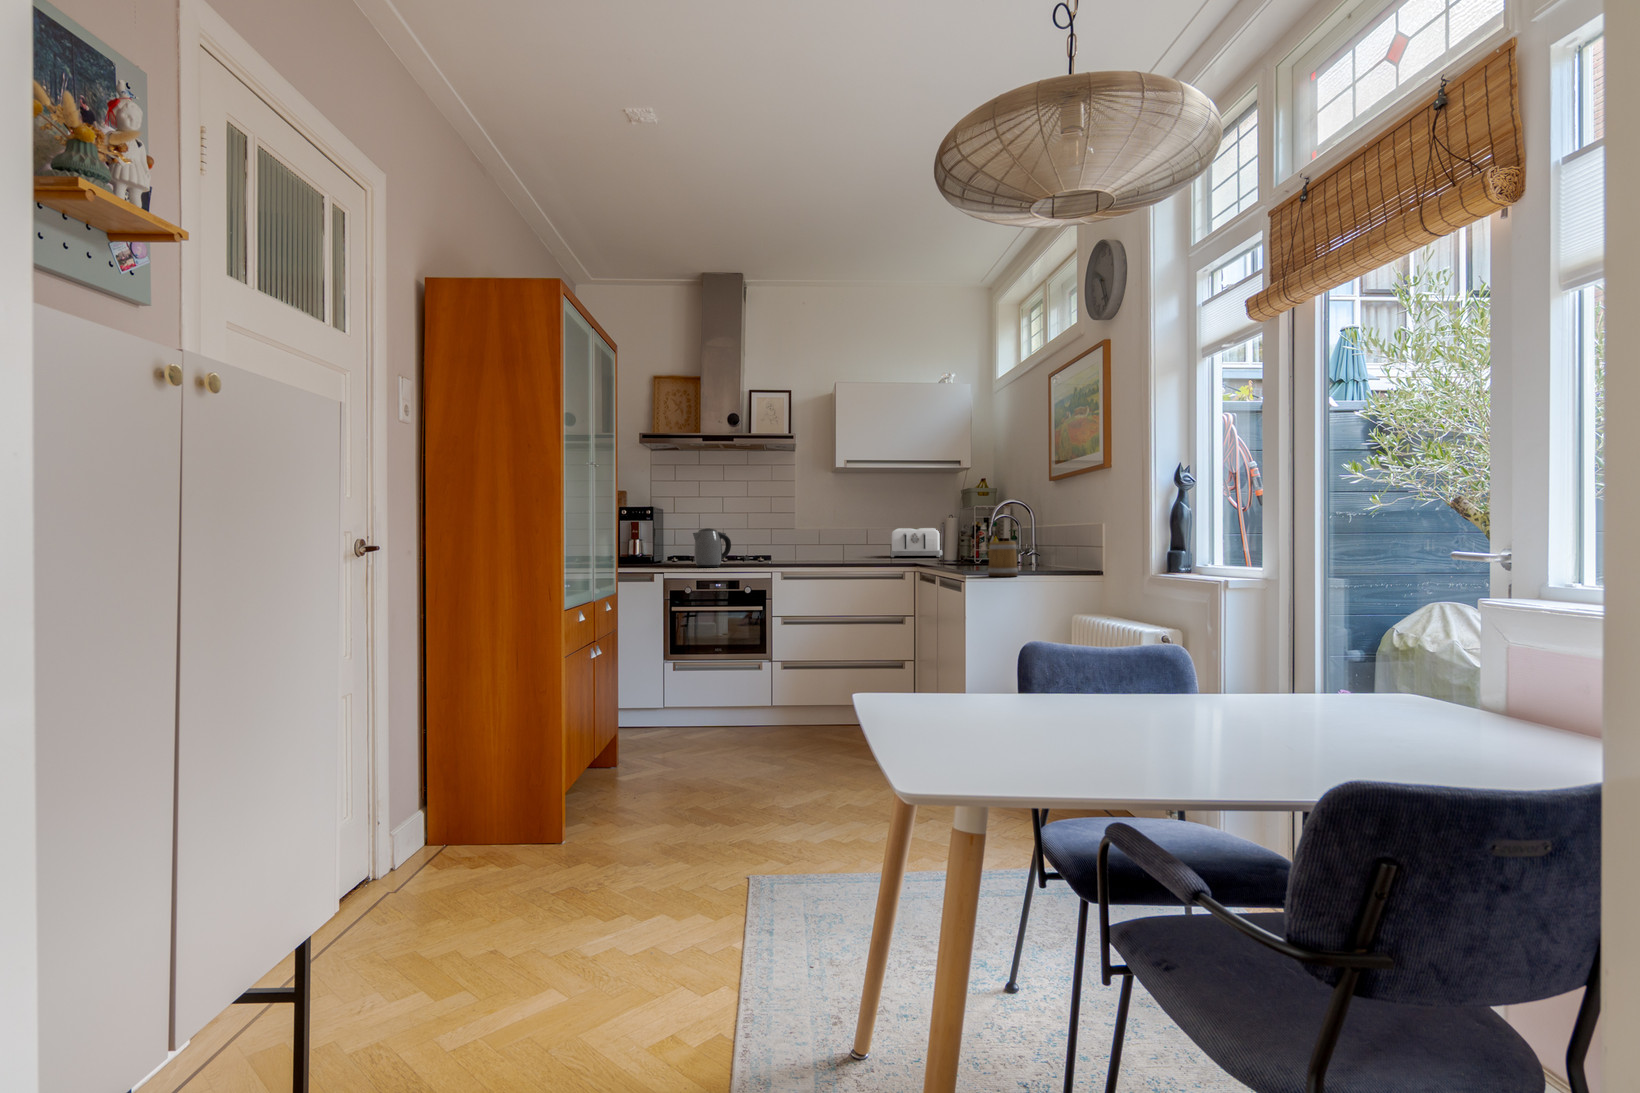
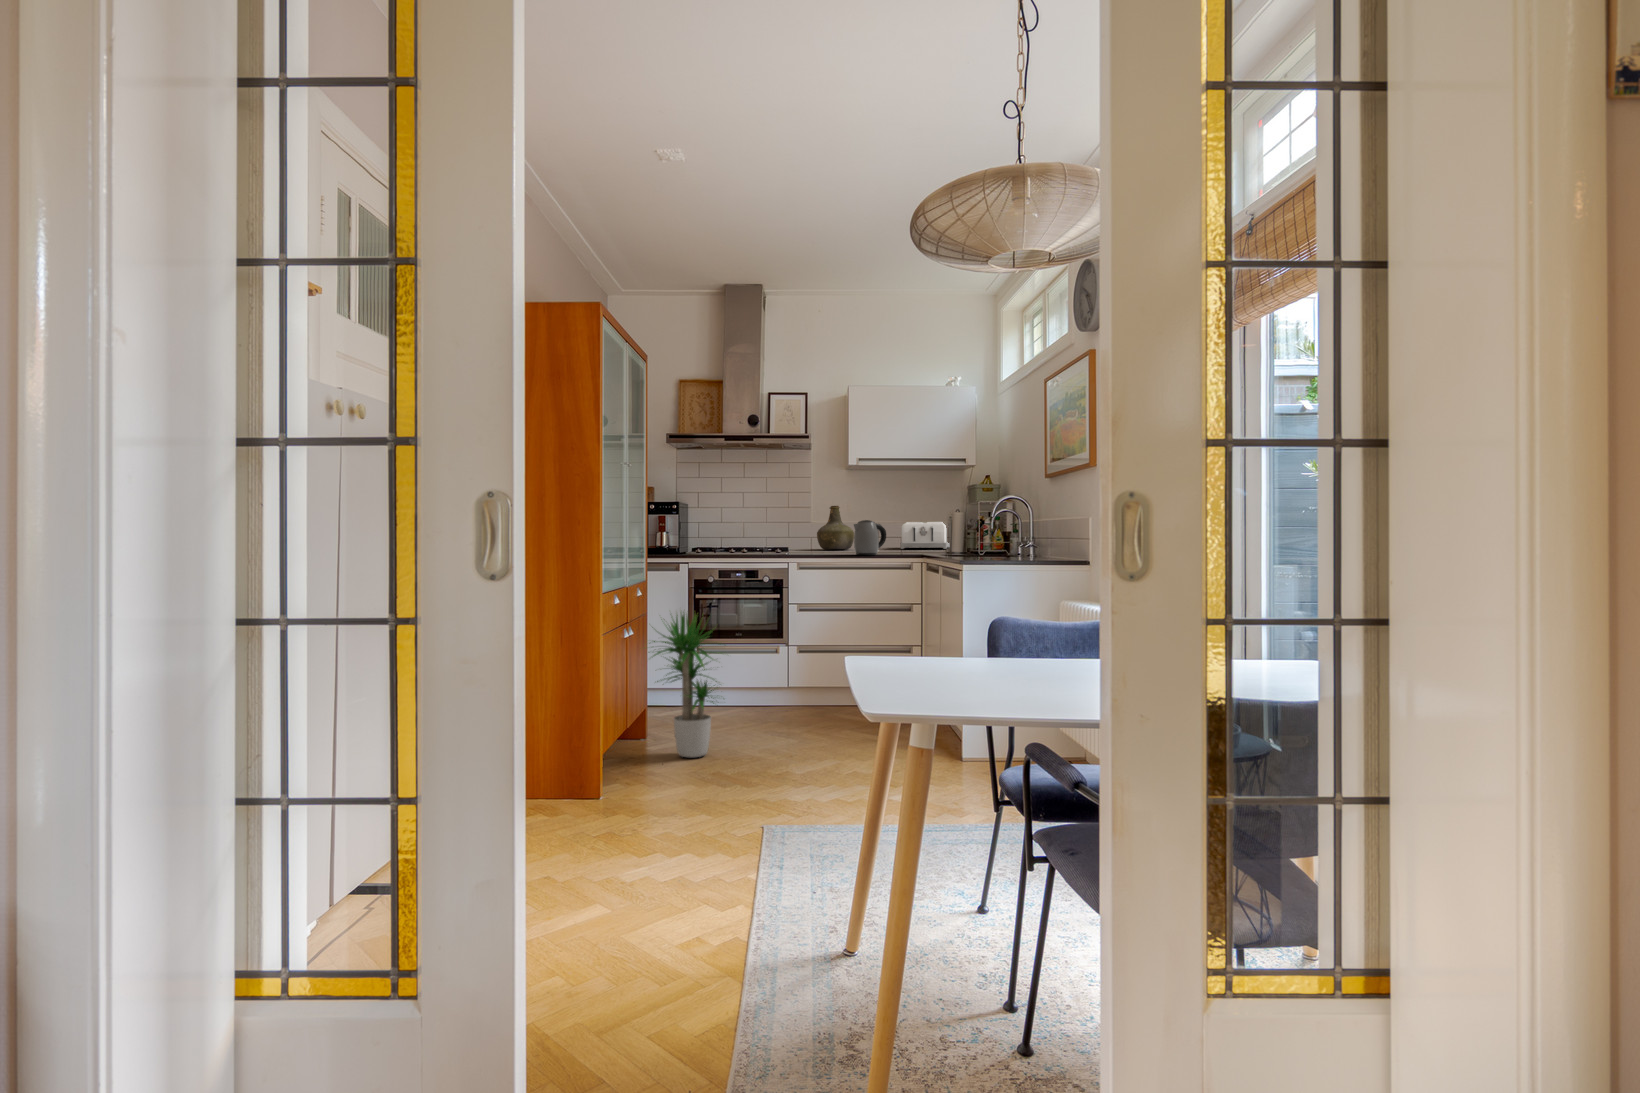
bottle: none [801,511,841,558] -> present [817,506,854,550]
kettle: present [693,528,731,567] -> present [854,520,886,555]
mug: present [988,542,1018,576] -> none [984,534,1012,566]
potted plant: none [607,623,711,790] -> present [652,612,717,758]

